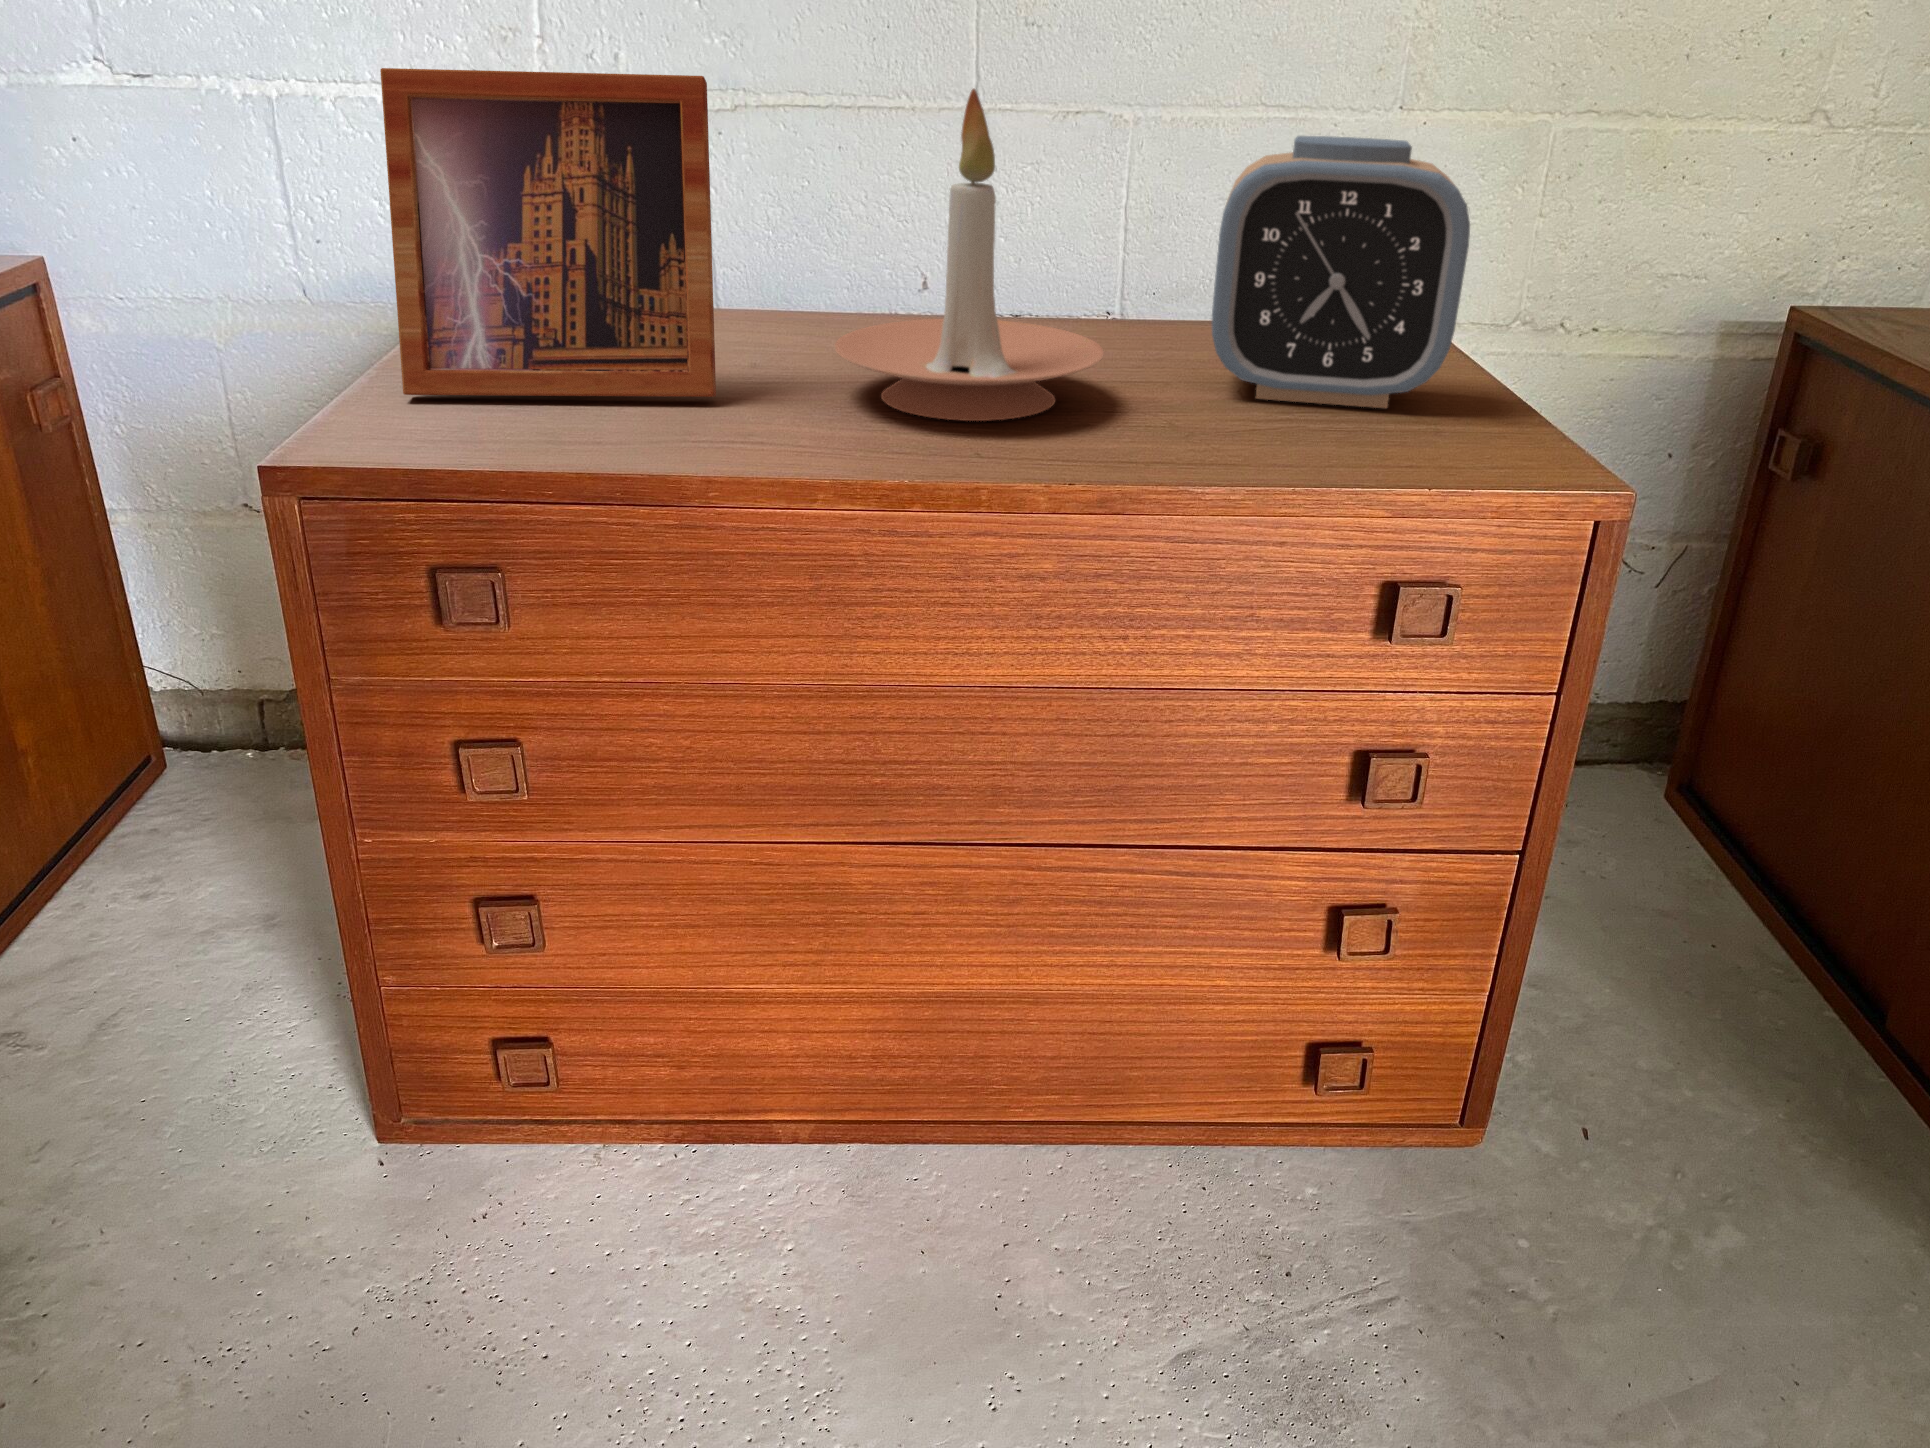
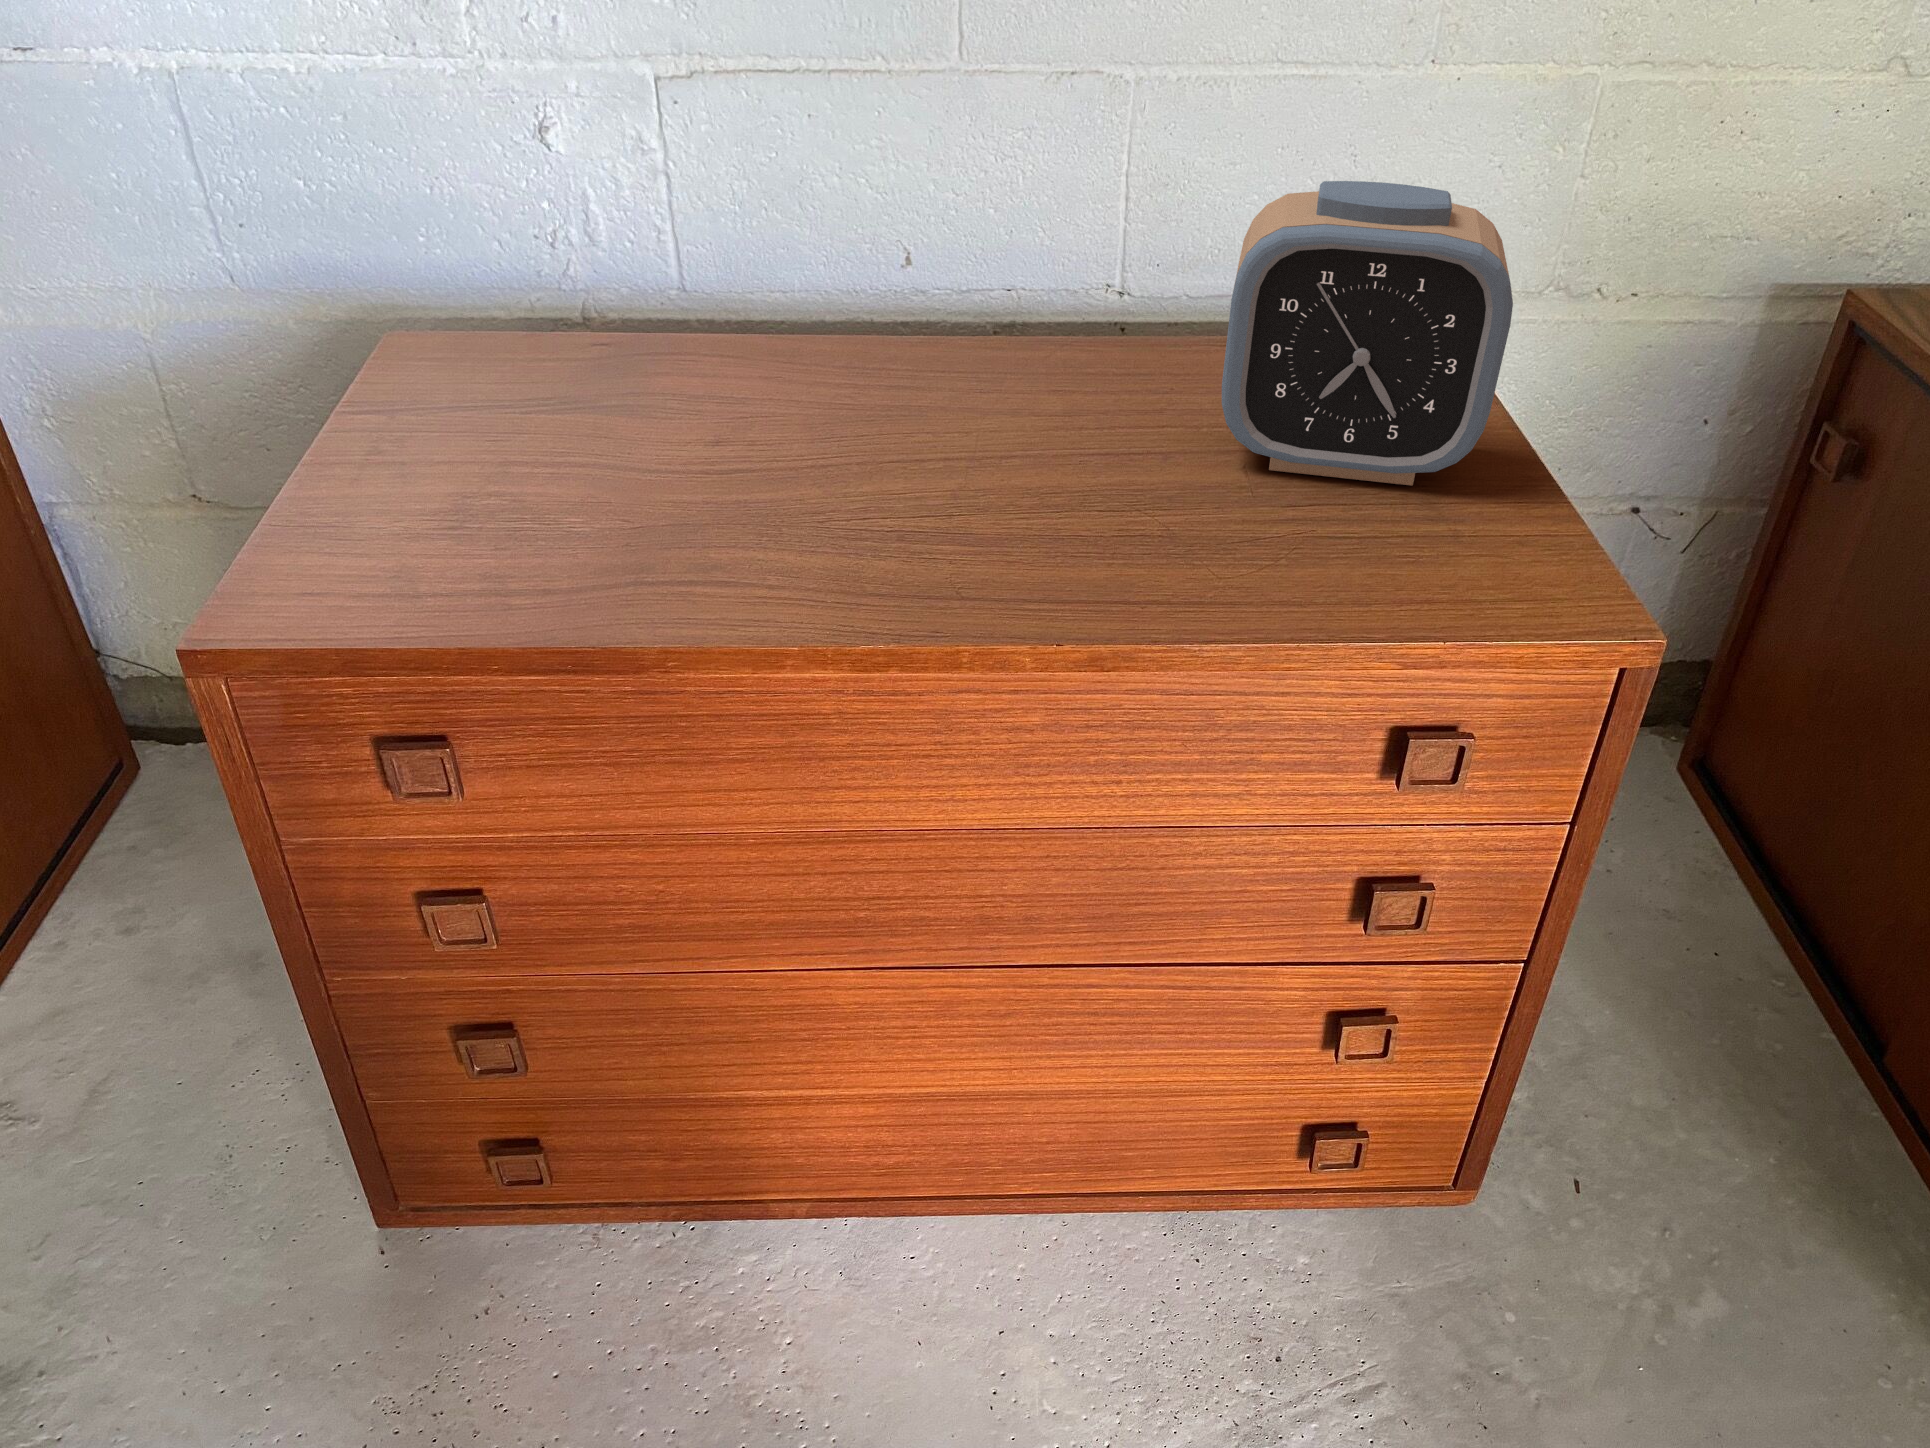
picture frame: present [380,68,716,397] -> none [271,143,676,502]
candle holder: present [835,89,1104,421] -> none [803,160,1101,526]

